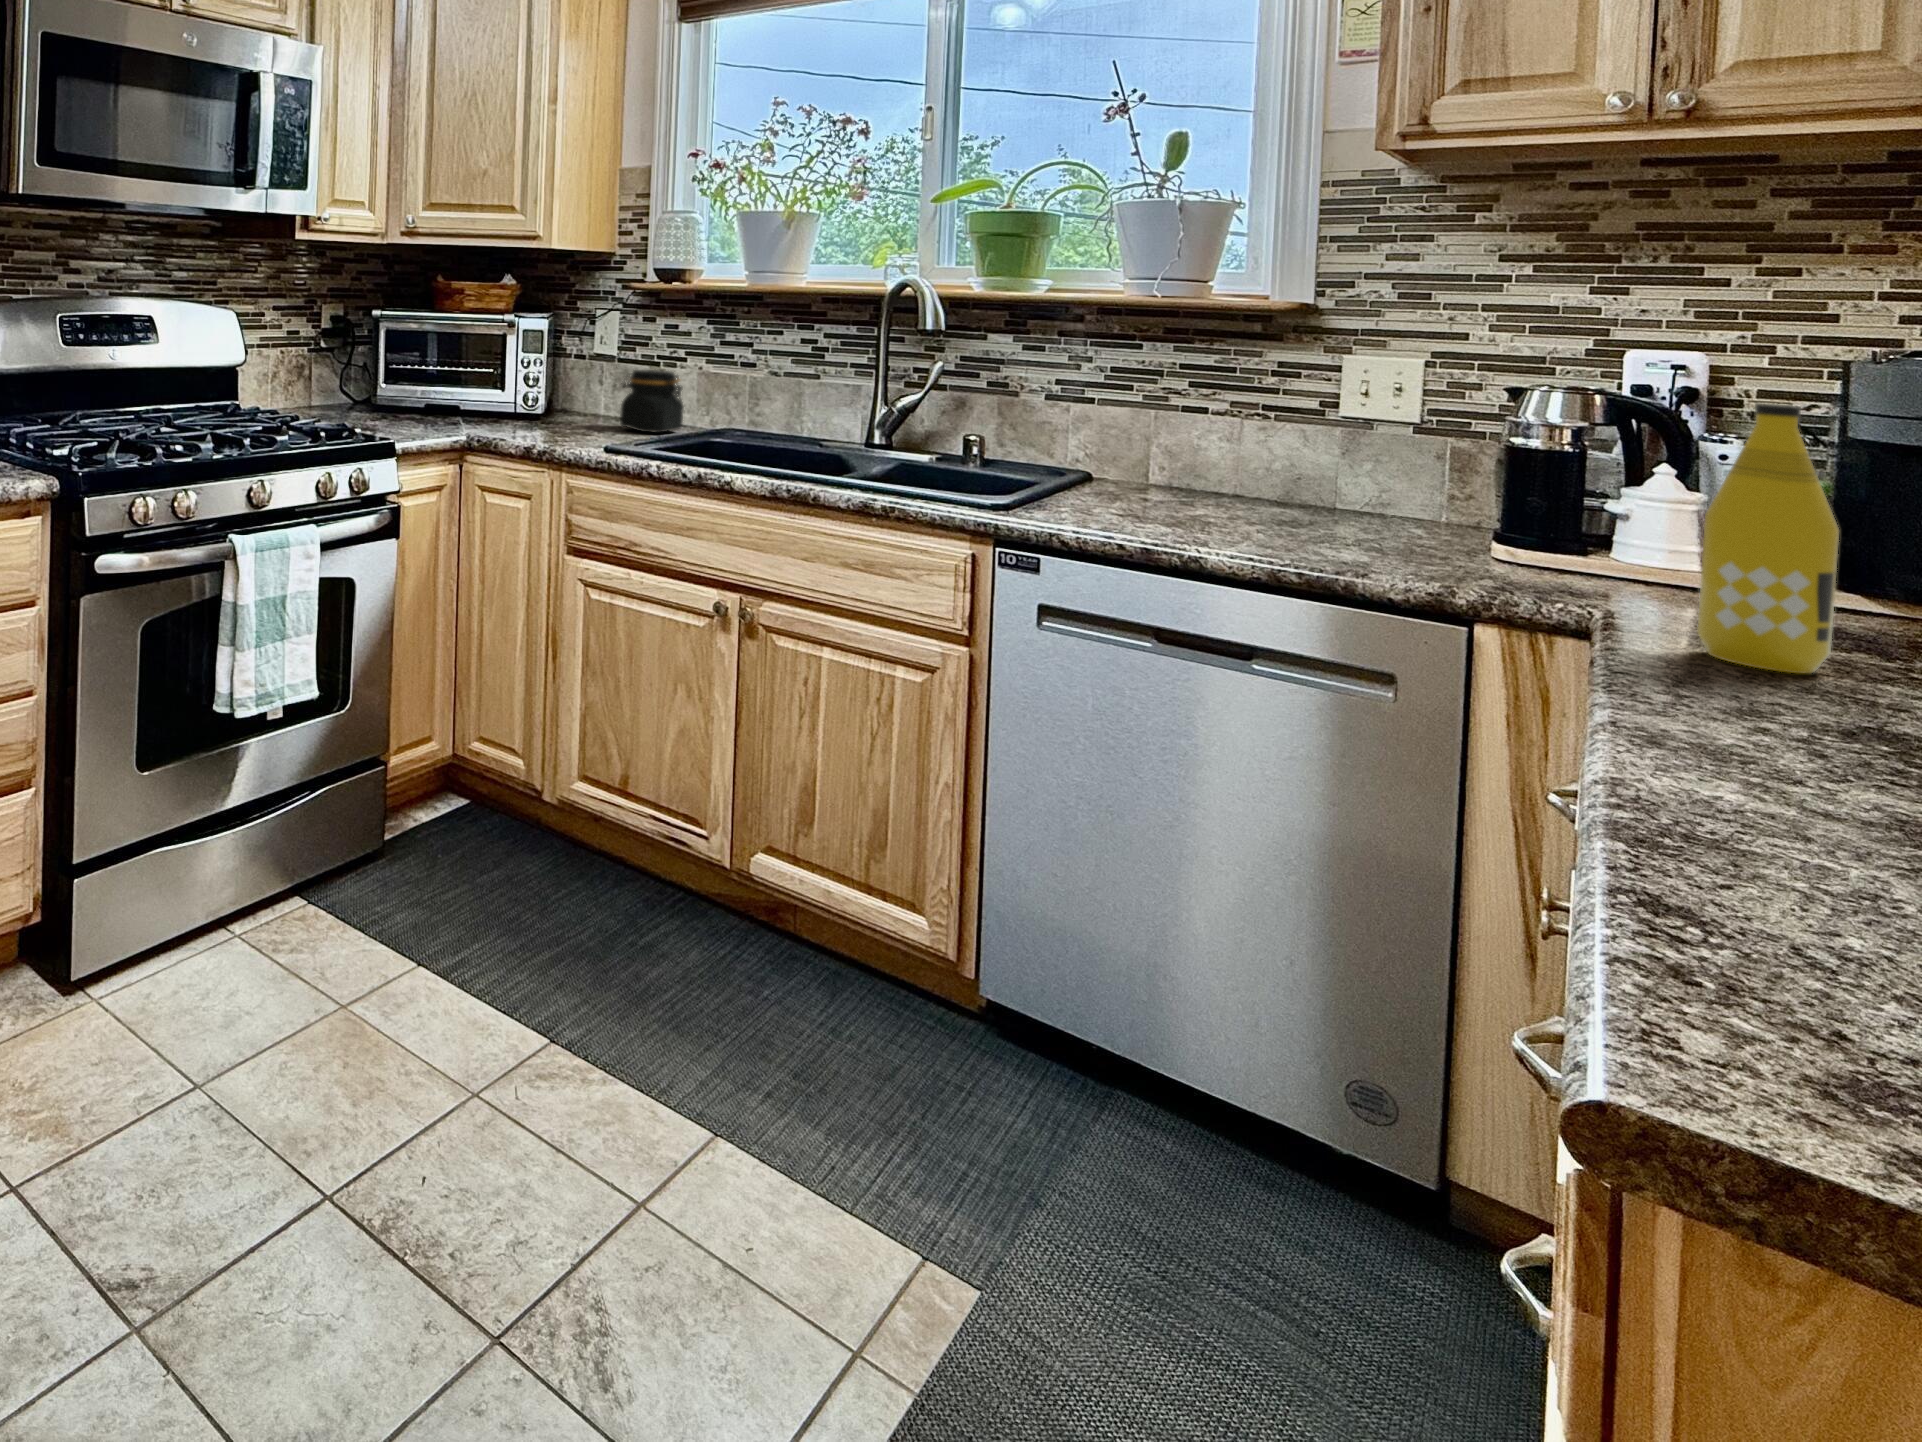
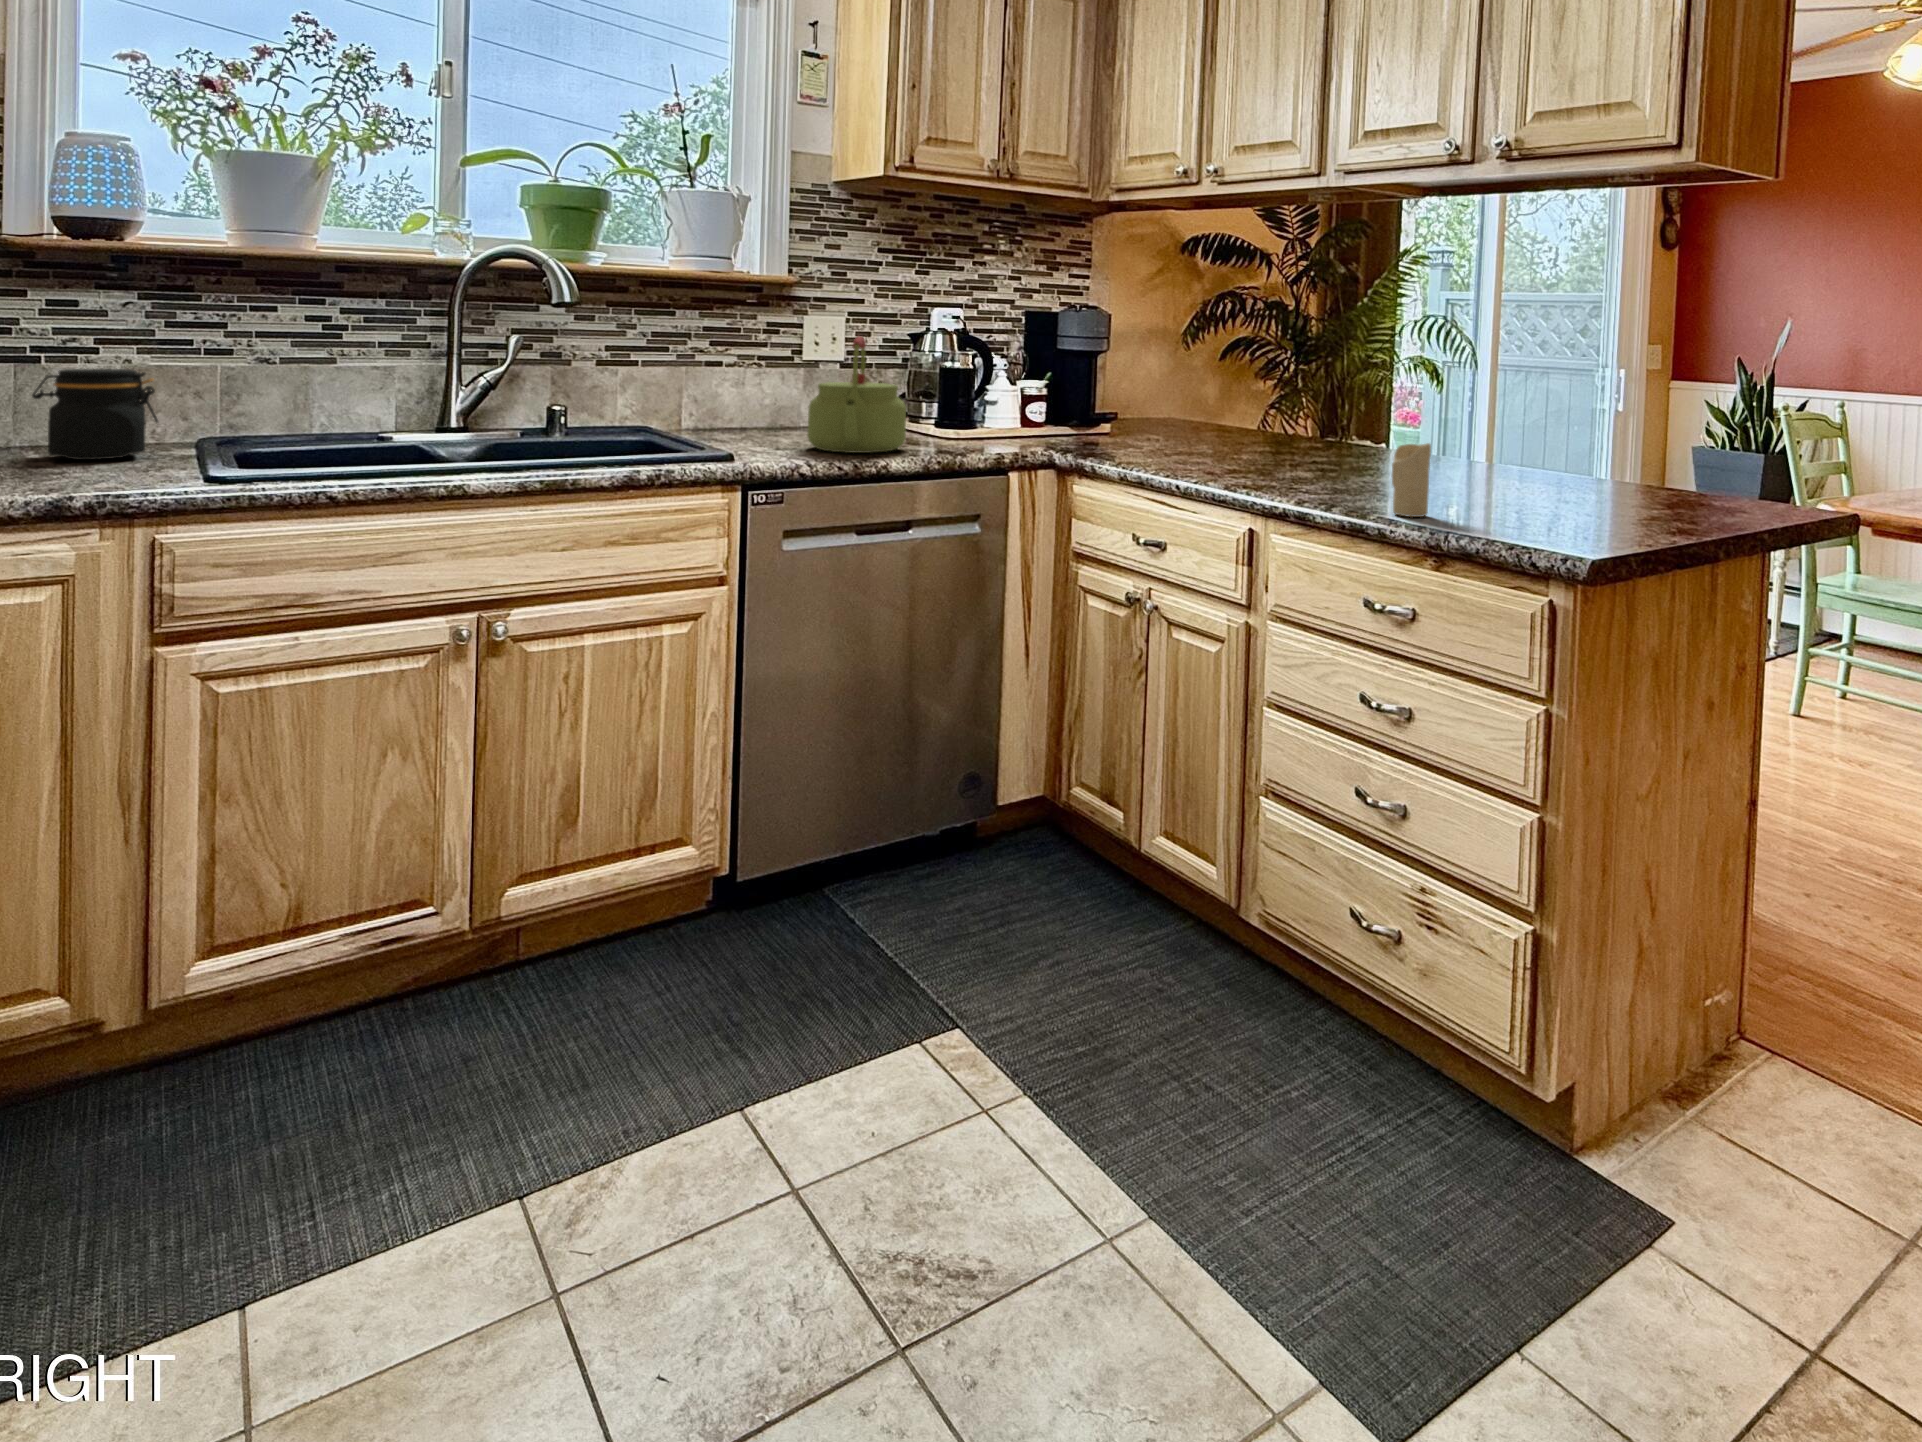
kettle: none [1165,382,1336,547] -> present [807,336,906,453]
bottle: present [1697,403,1839,673] -> none [1124,332,1169,459]
candle: none [1633,699,1773,894] -> present [1392,443,1431,517]

